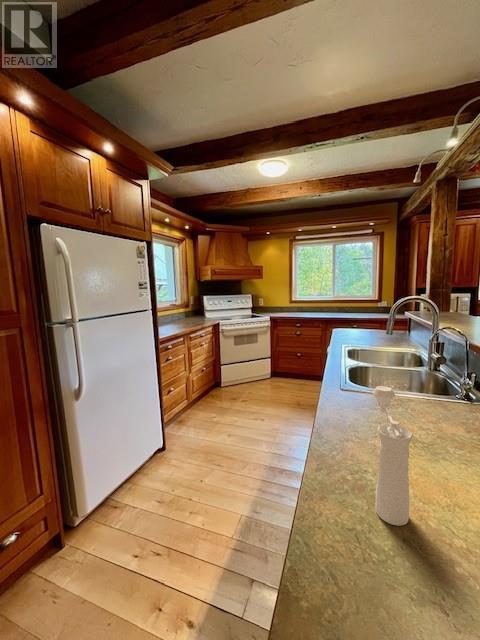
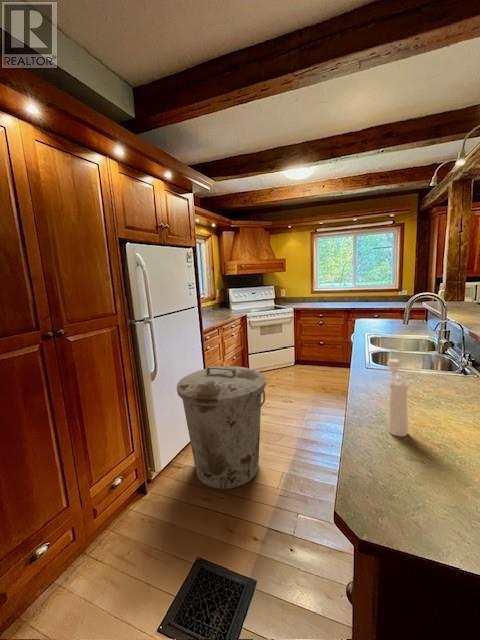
trash can: none [108,382,222,541] -> present [177,366,265,489]

